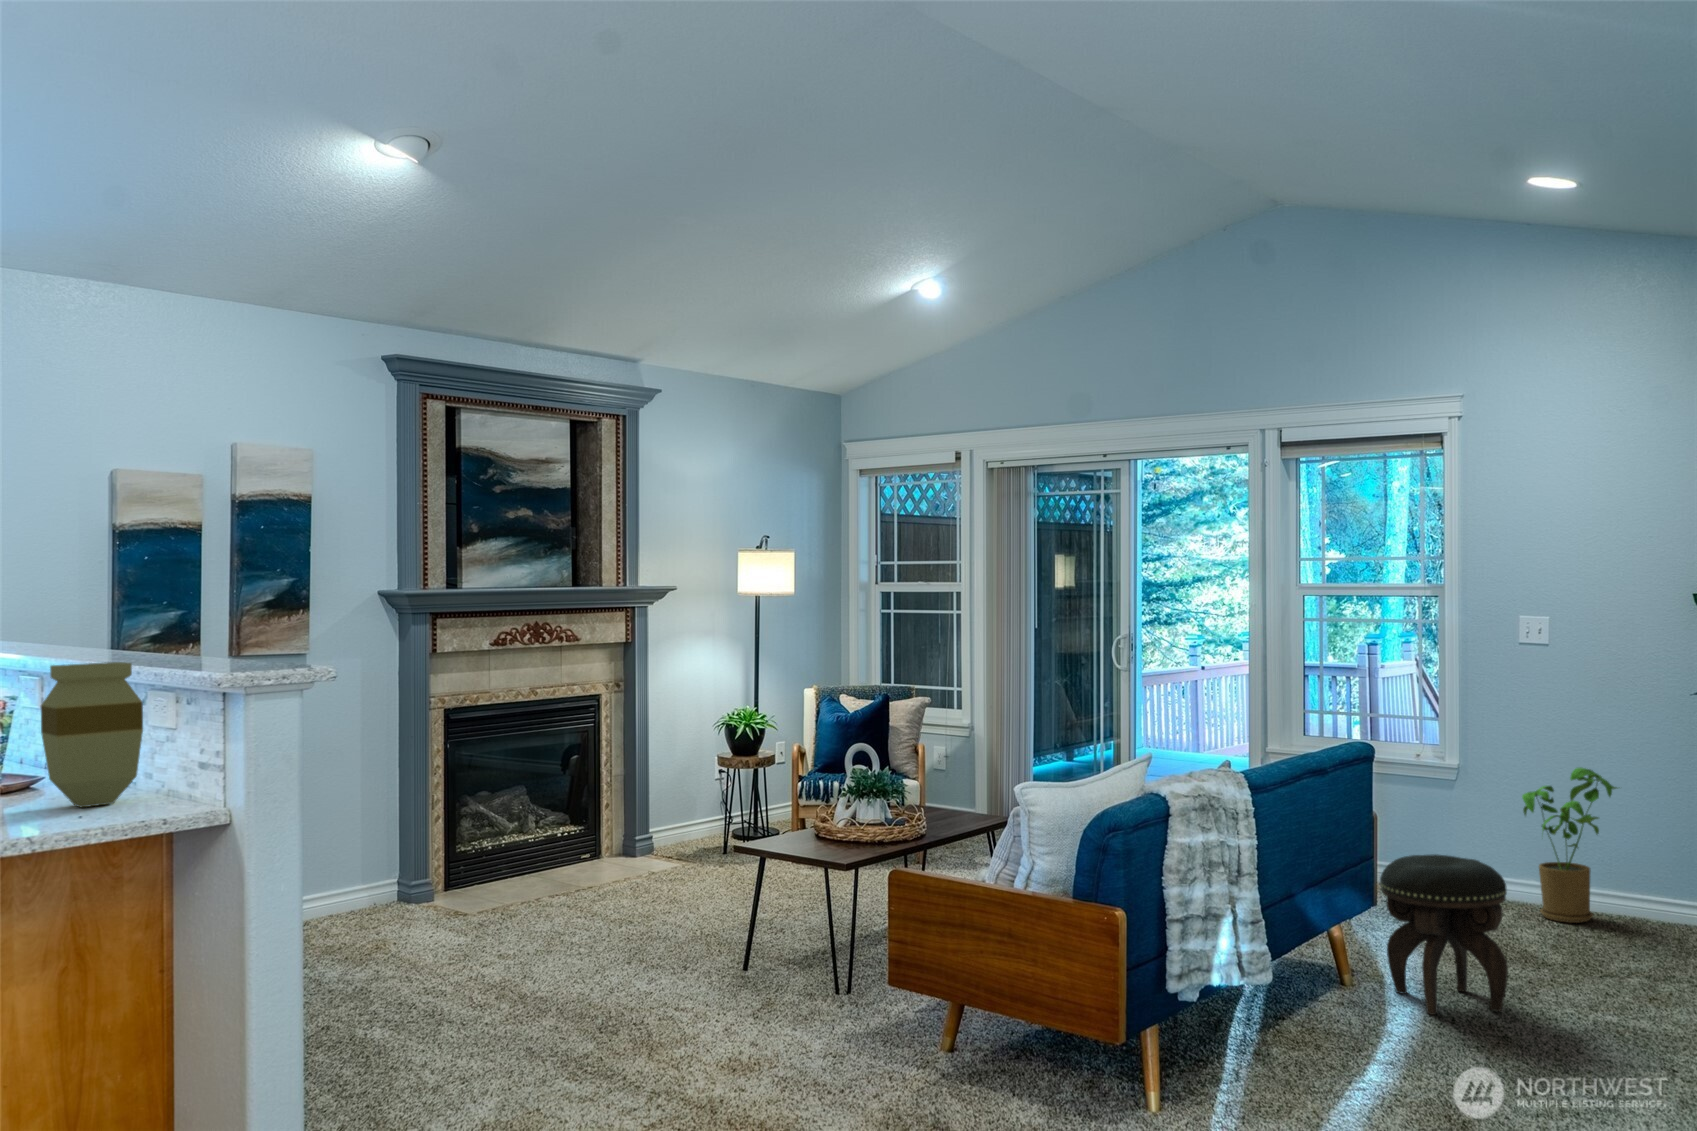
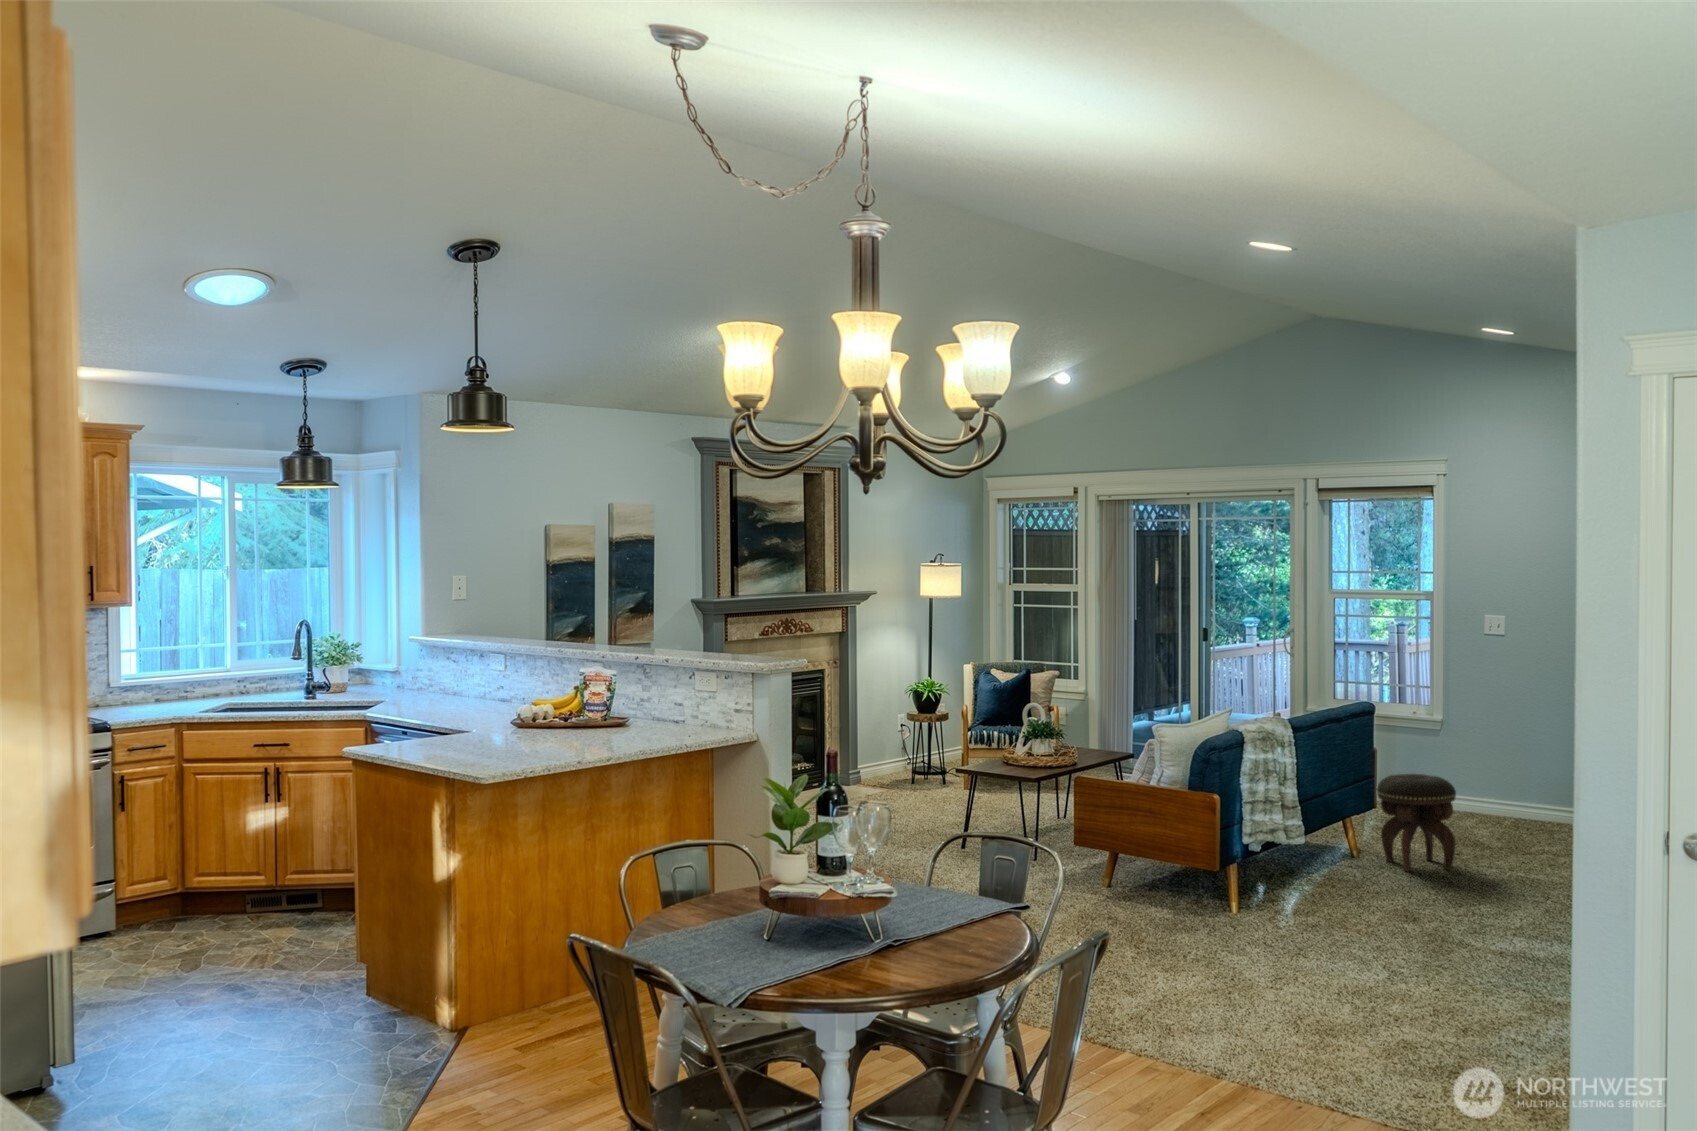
vase: present [41,662,143,807] -> none [650,656,704,732]
house plant: present [1522,767,1617,923] -> none [1485,720,1552,826]

